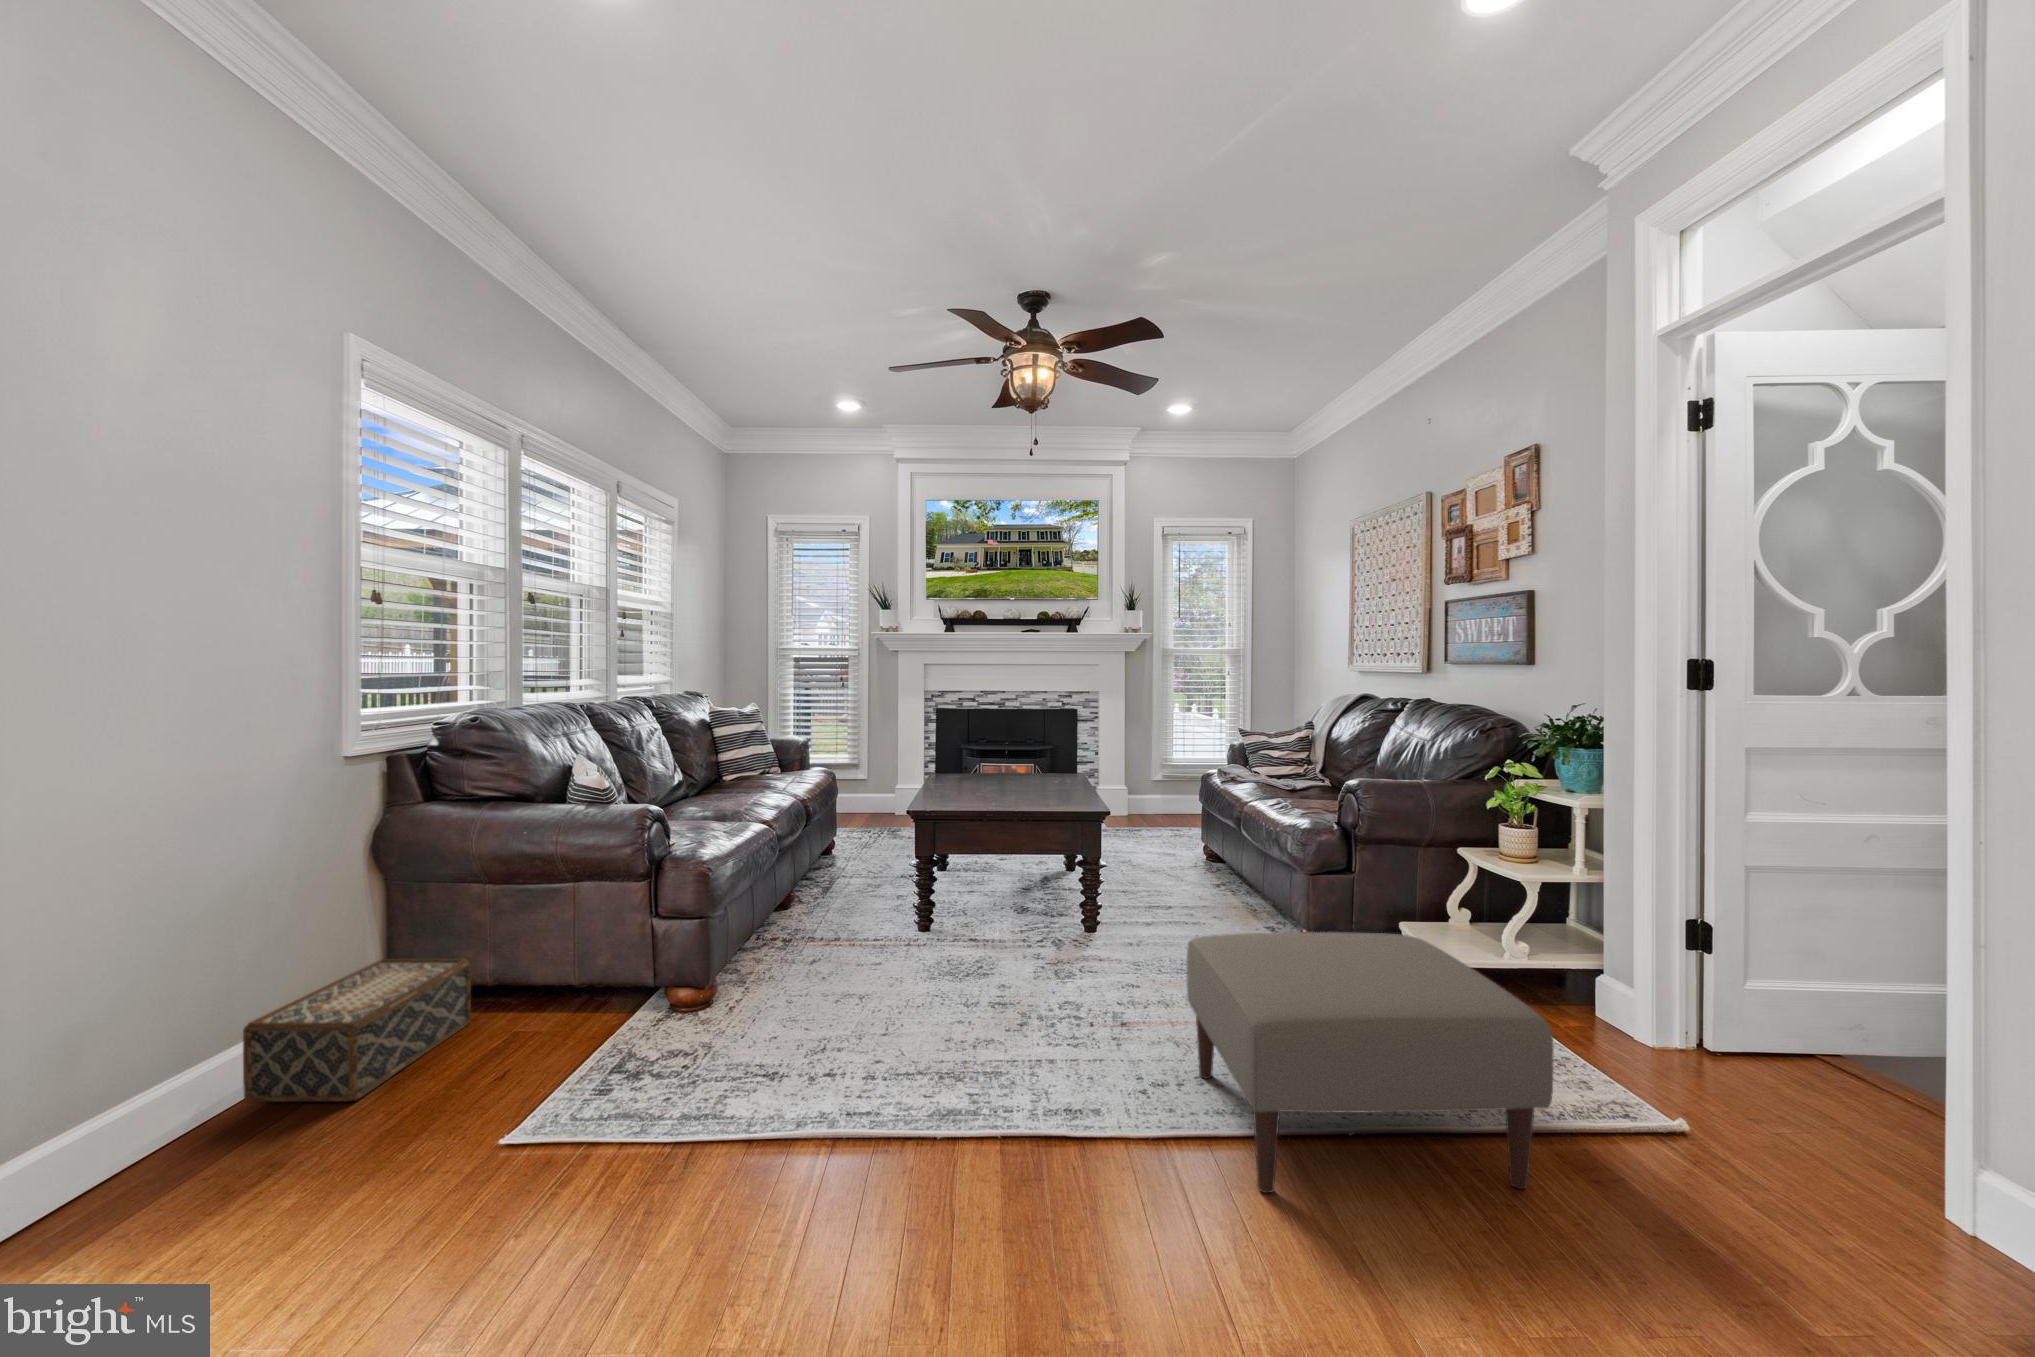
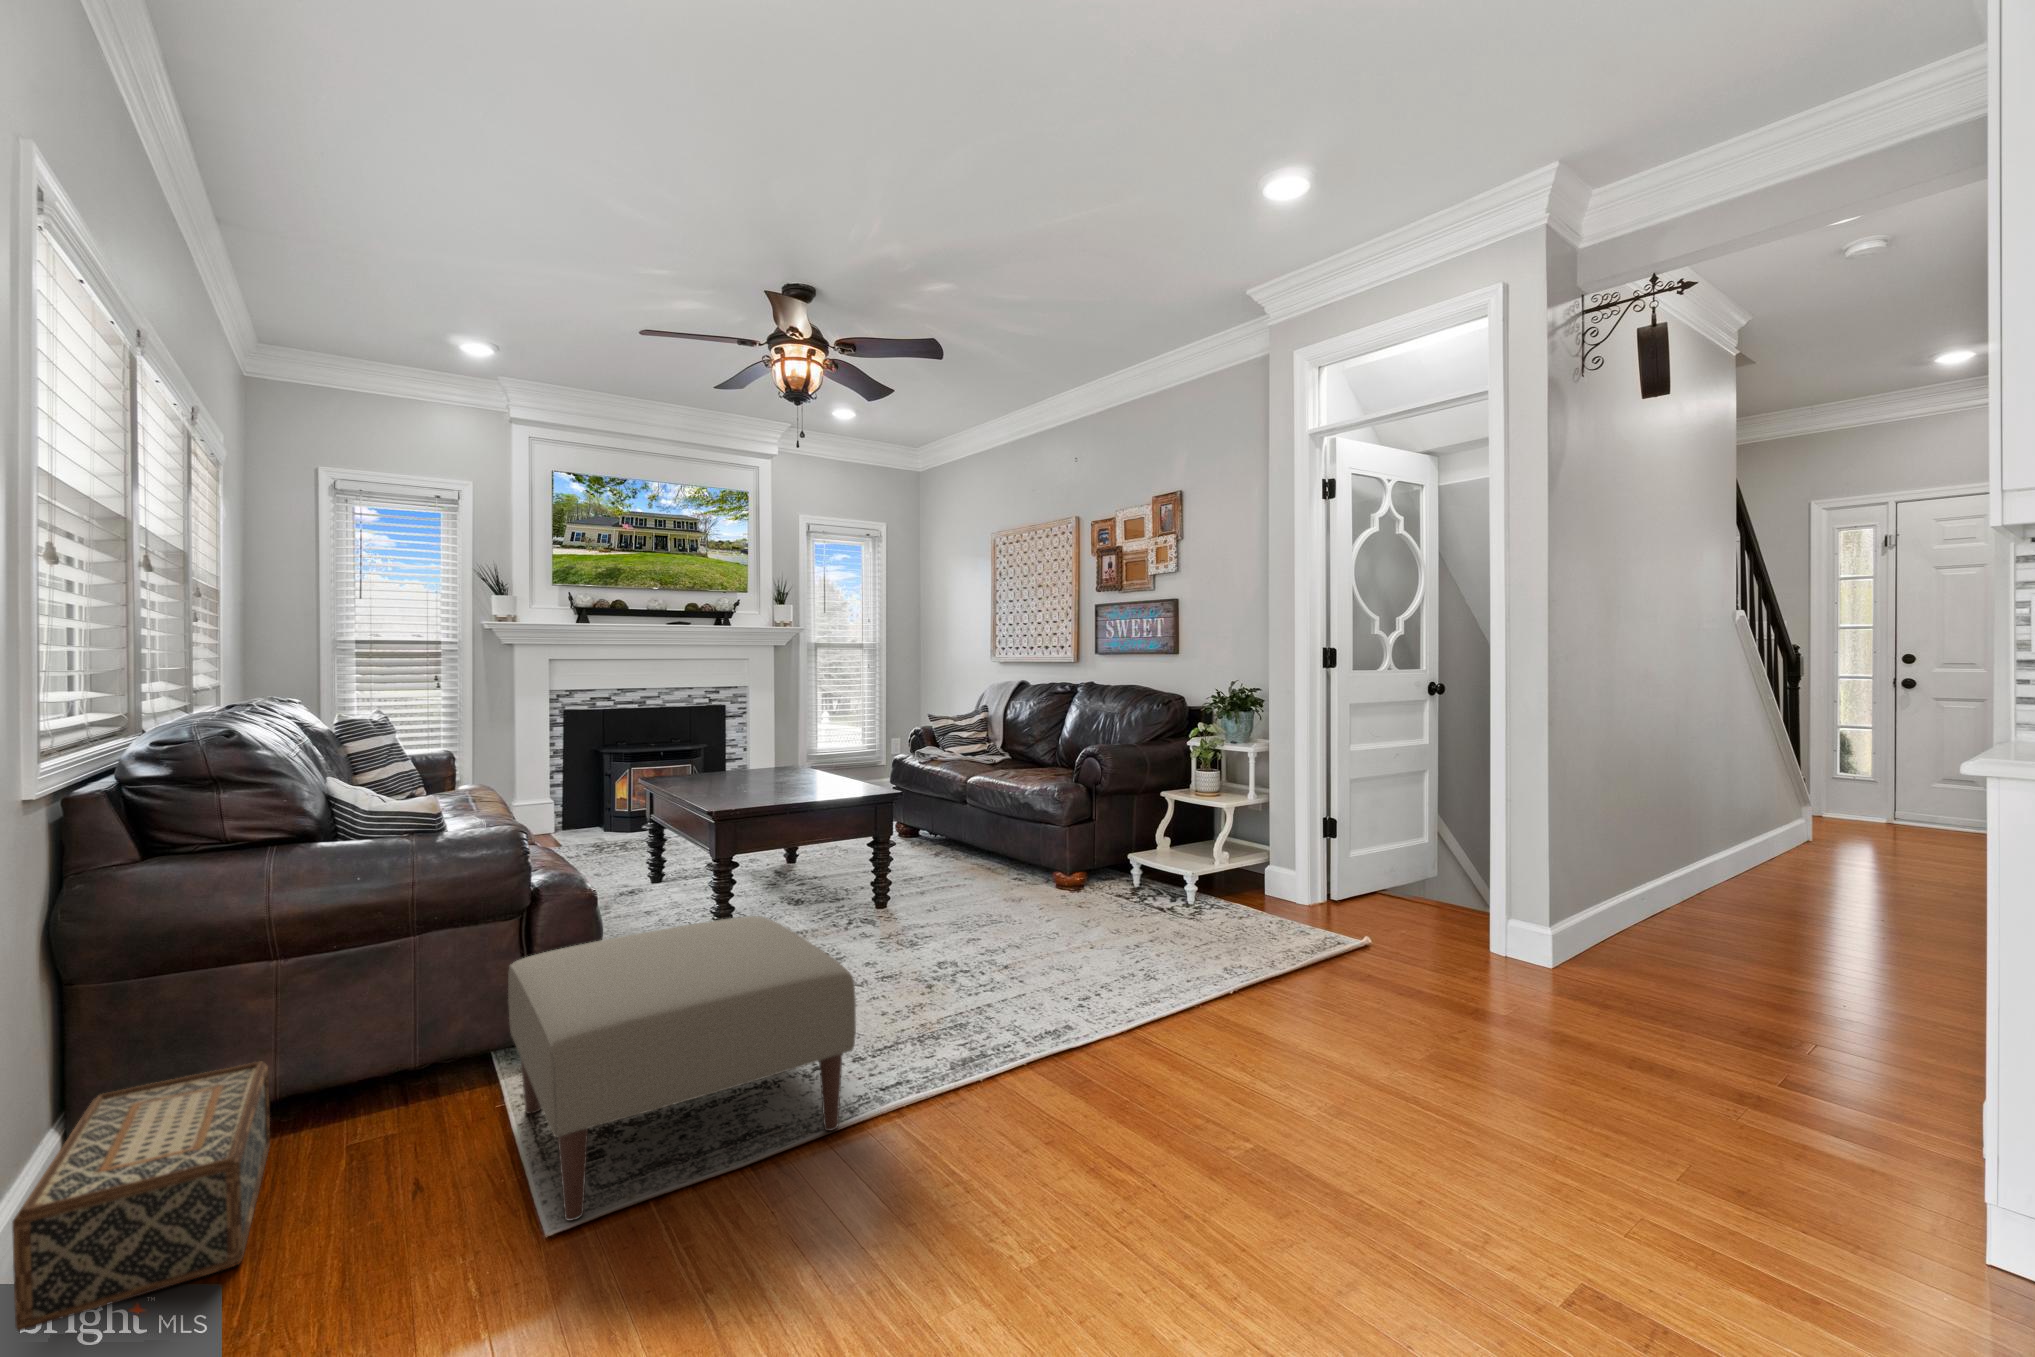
ottoman: present [1186,932,1554,1193] -> present [508,916,856,1220]

